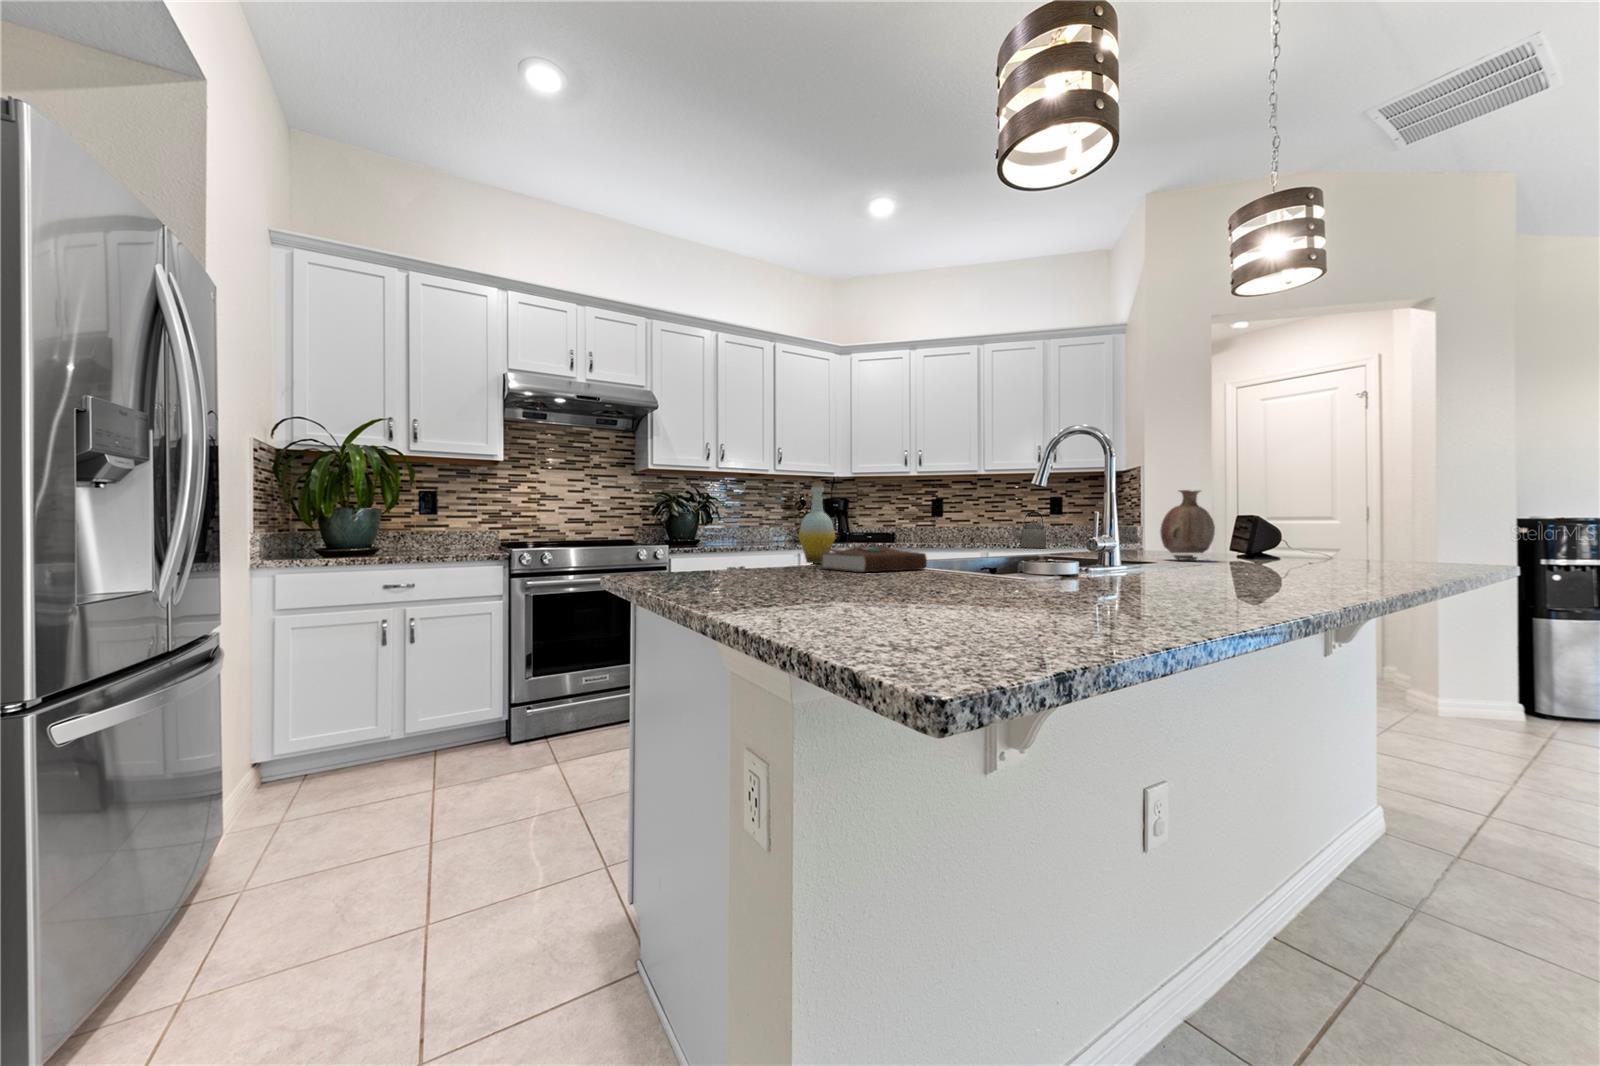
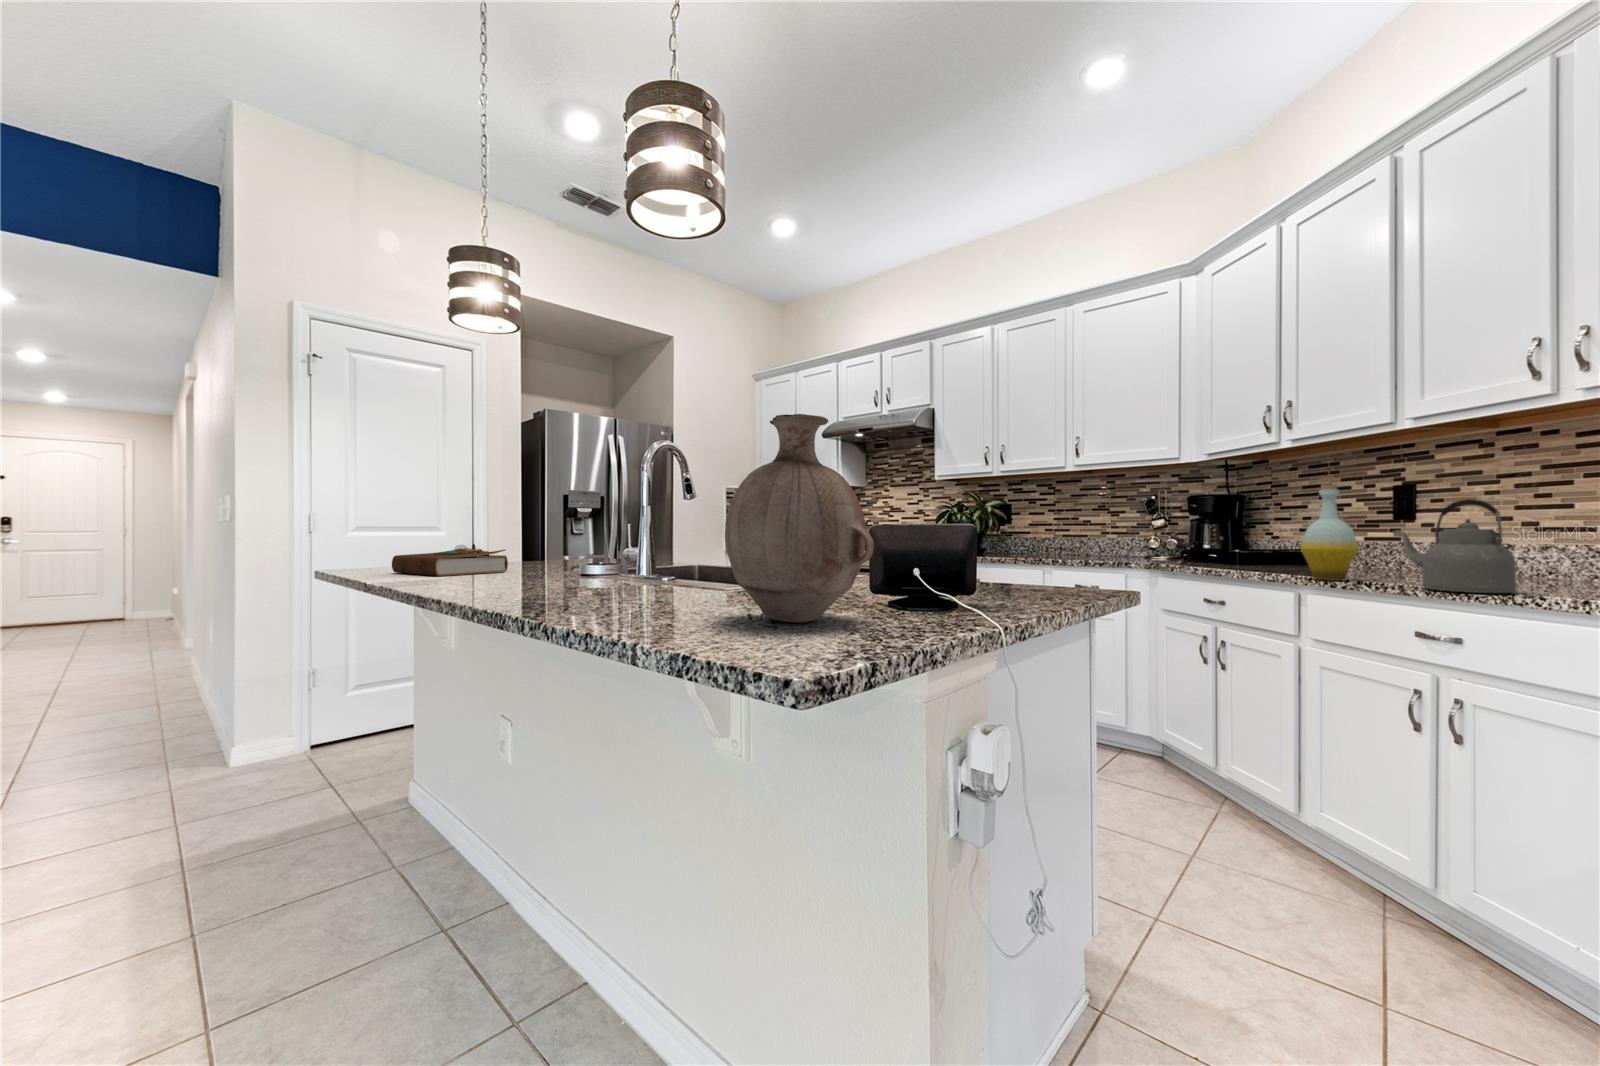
bottle: present [798,483,835,563] -> present [1300,485,1359,581]

